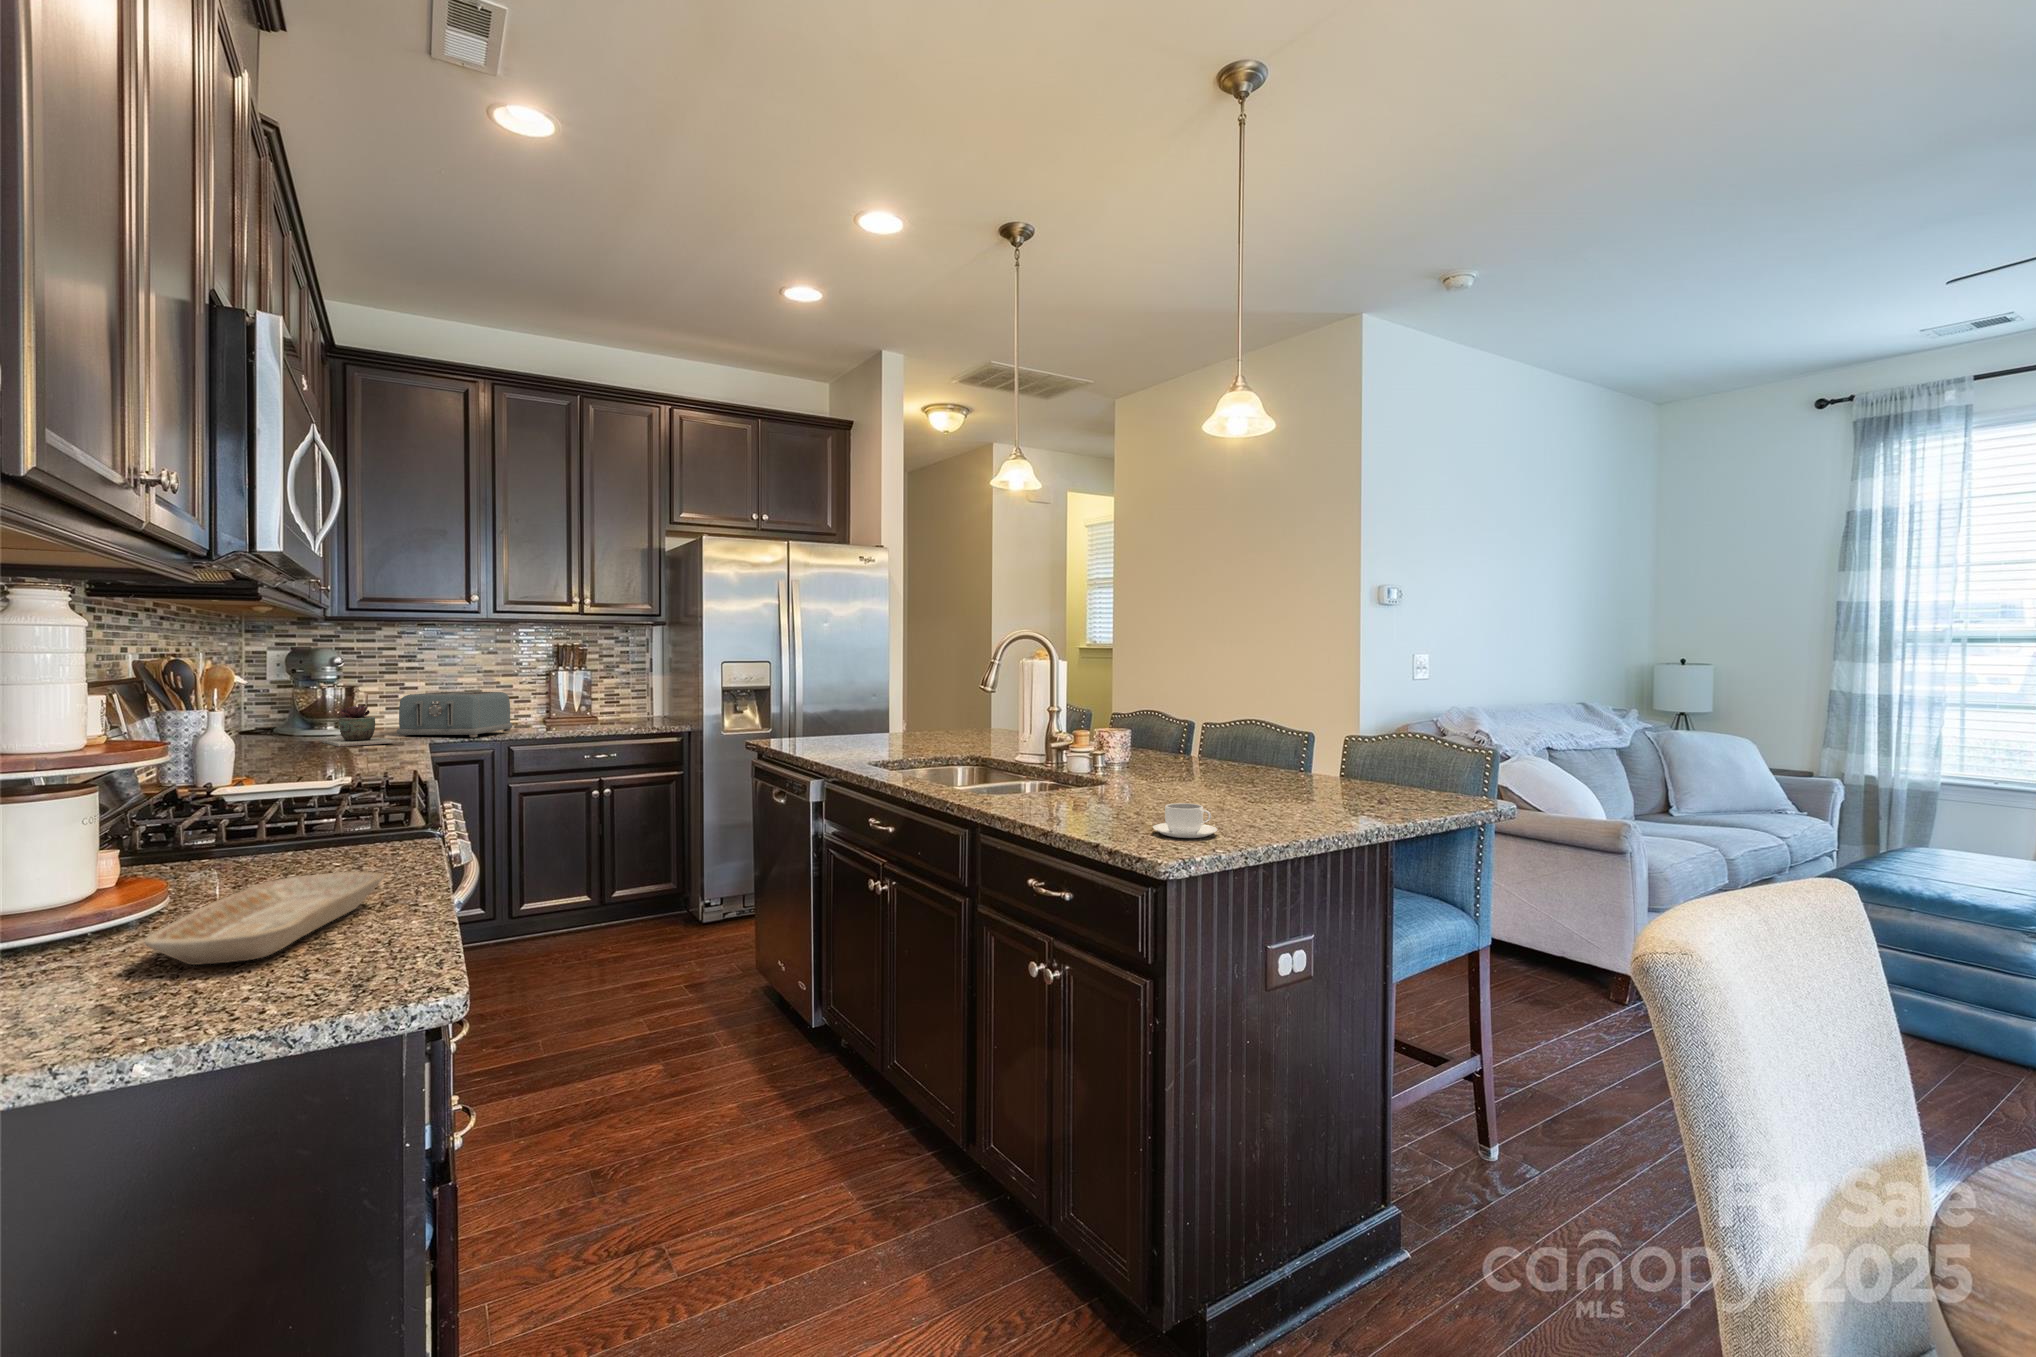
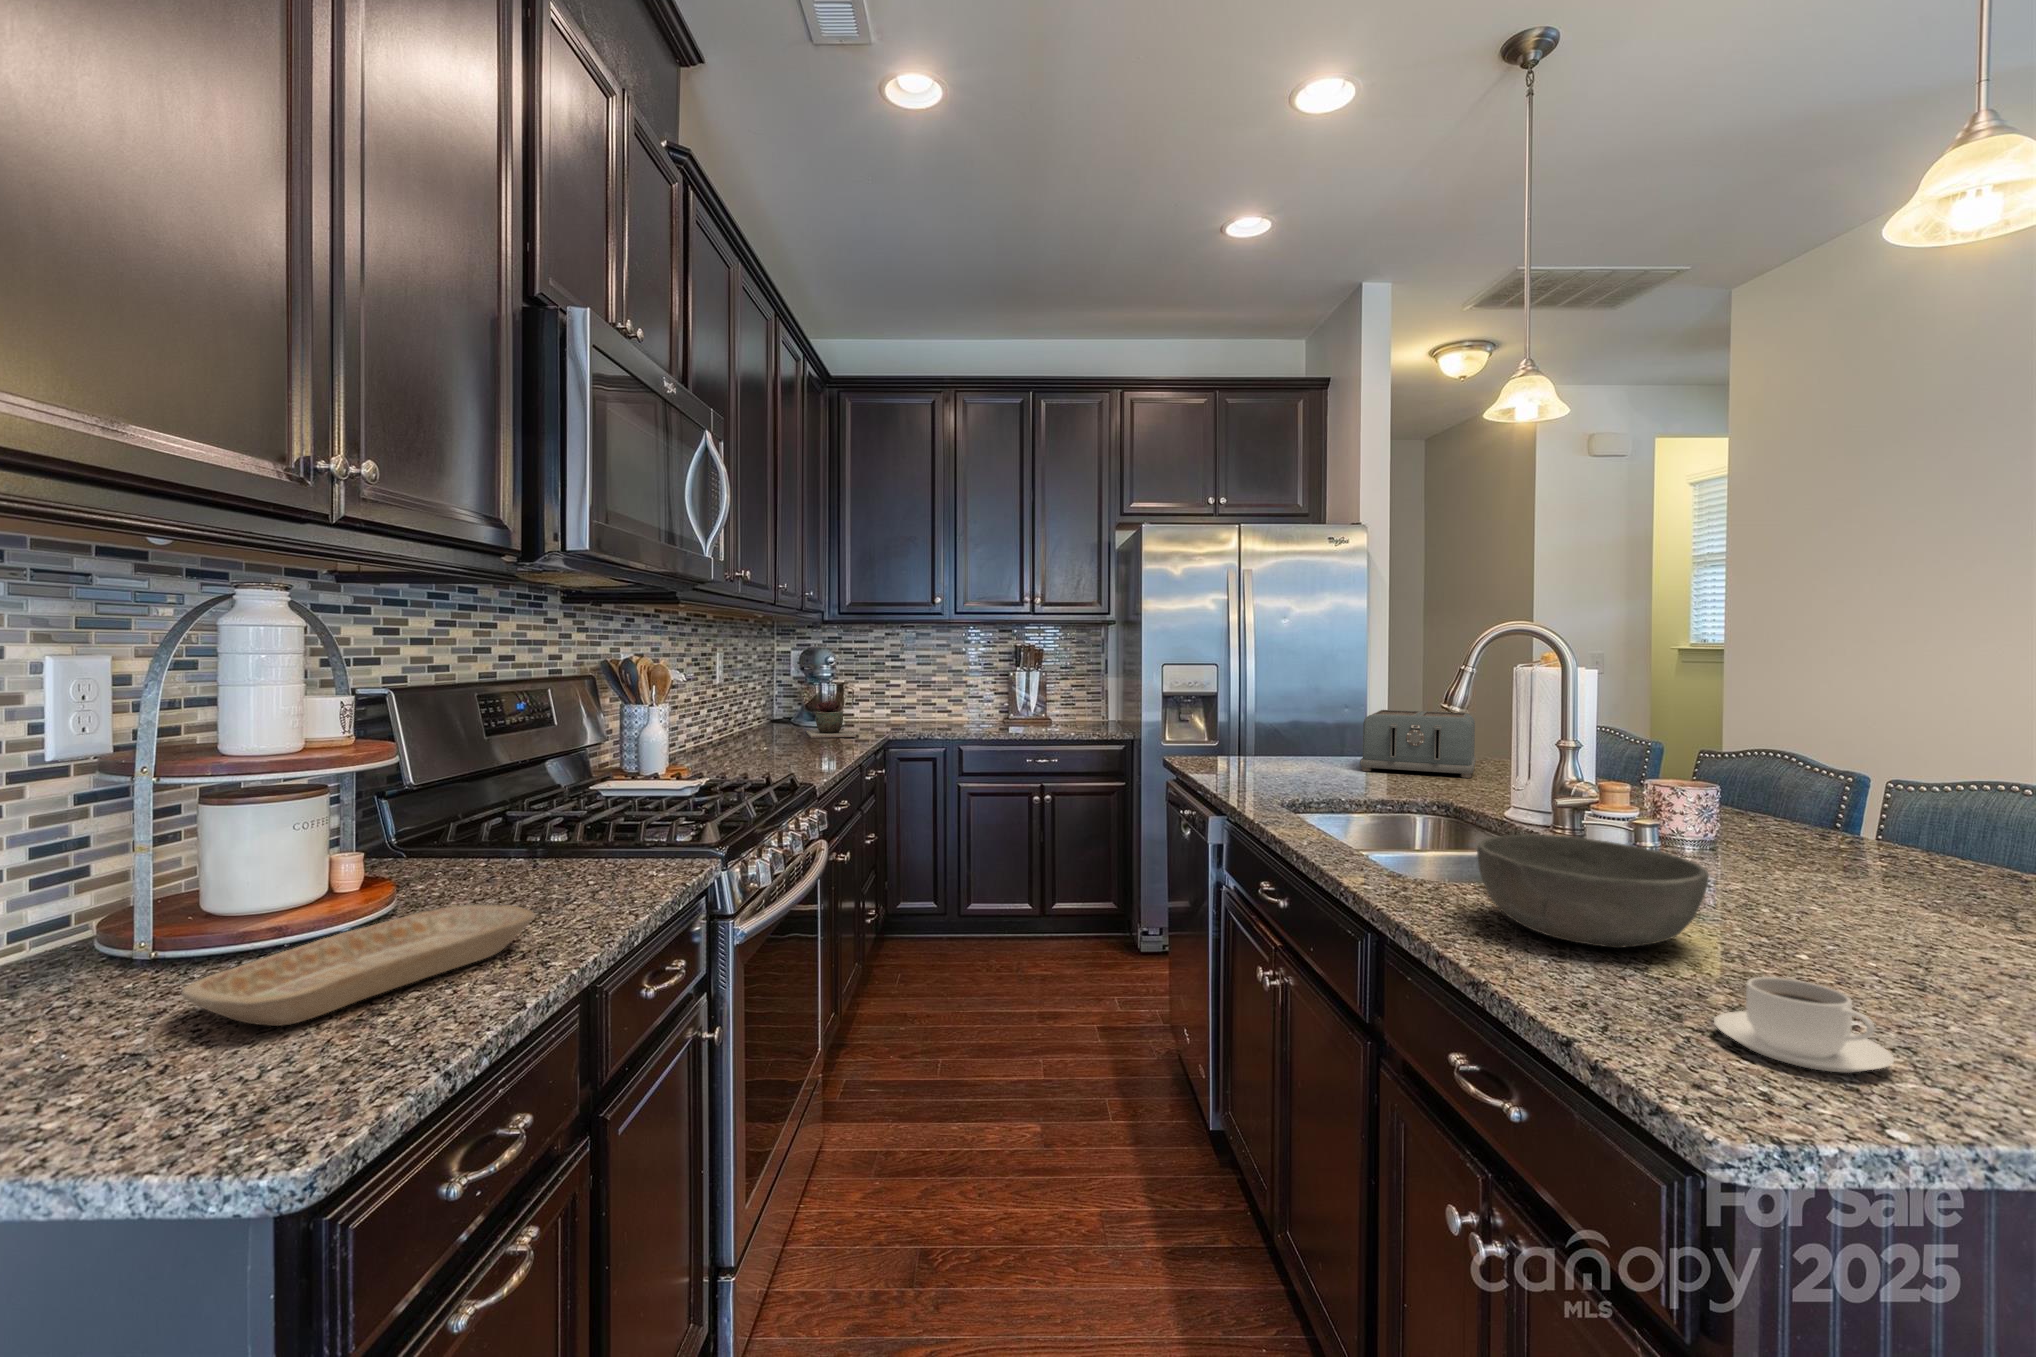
toaster: present [397,692,512,737] -> present [1360,710,1476,778]
bowl: none [1032,757,1142,811] -> present [1477,834,1709,948]

